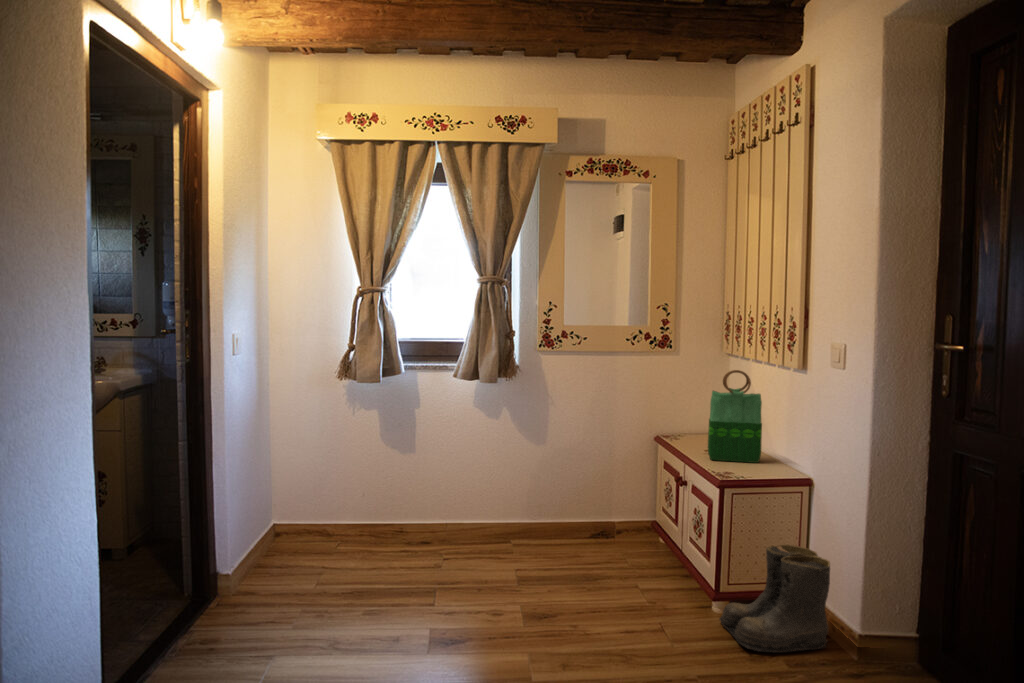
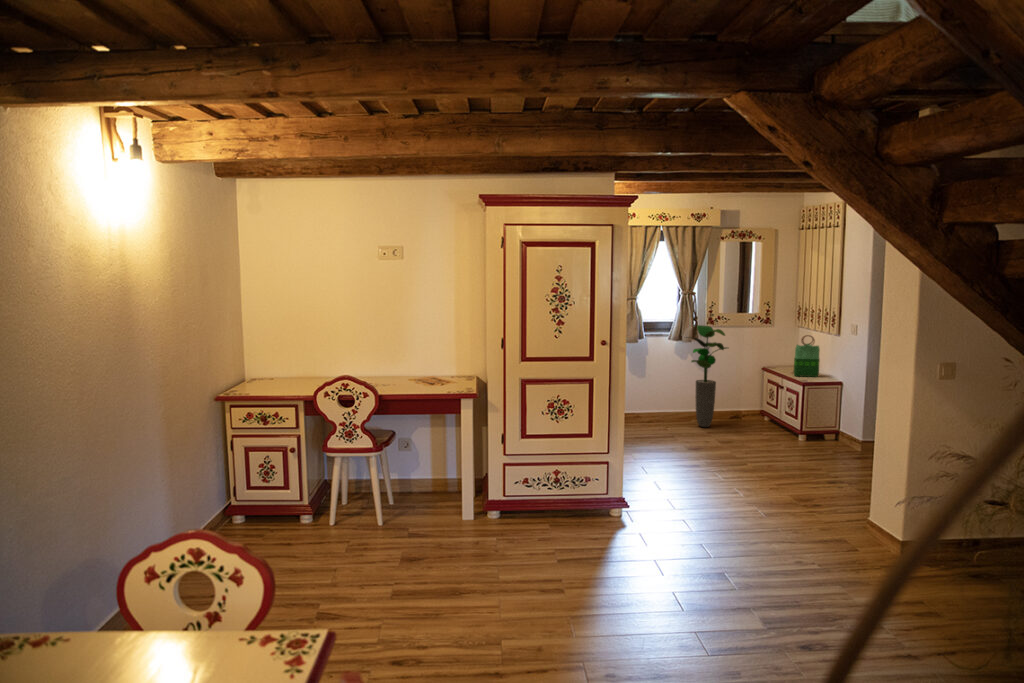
potted plant: none [477,348,567,563] -> present [691,325,727,427]
boots: present [719,545,830,653] -> none [803,409,850,448]

